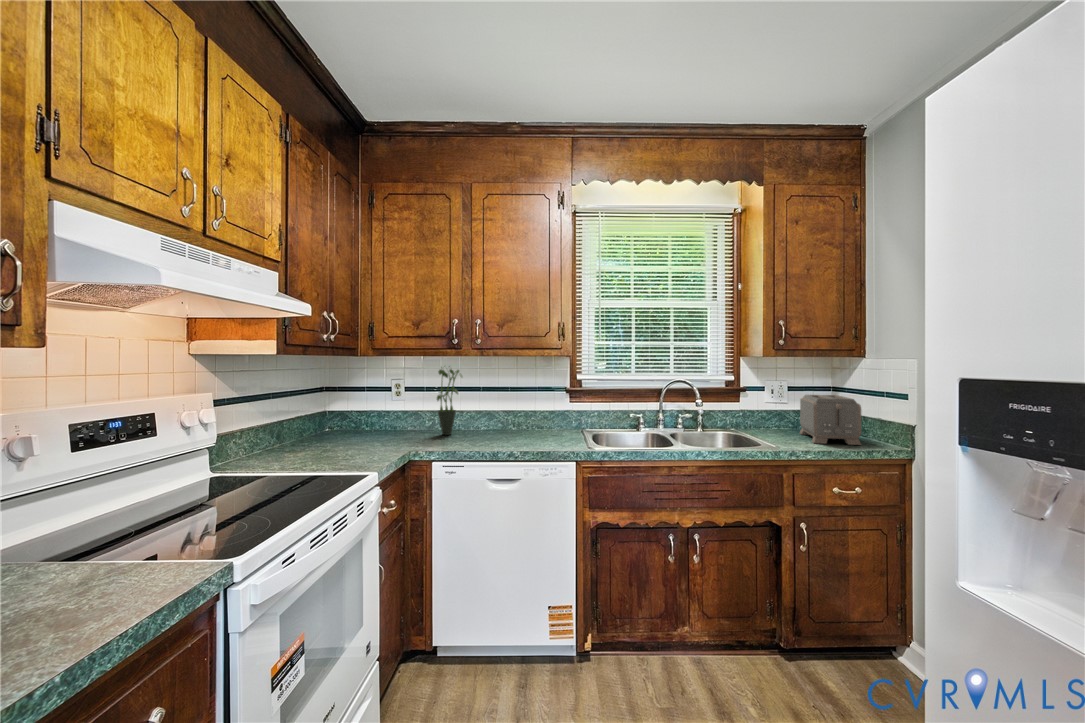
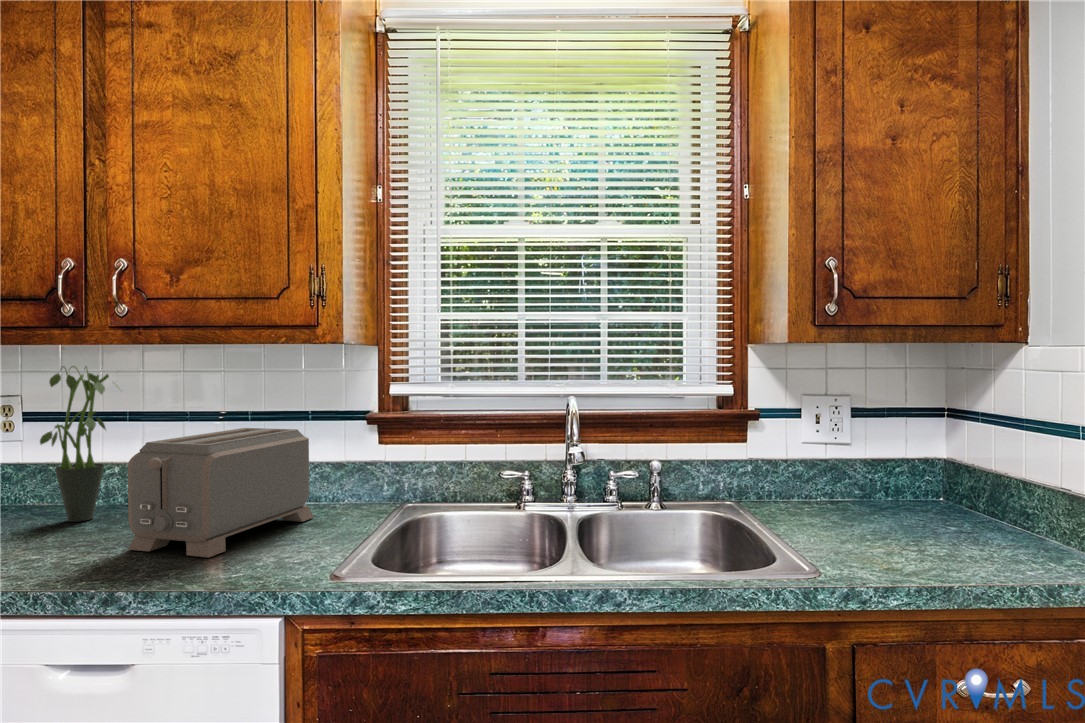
toaster: present [800,395,861,445] -> present [128,428,314,558]

